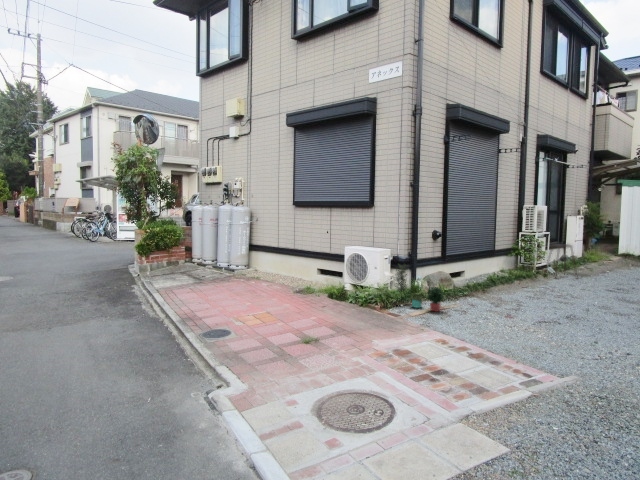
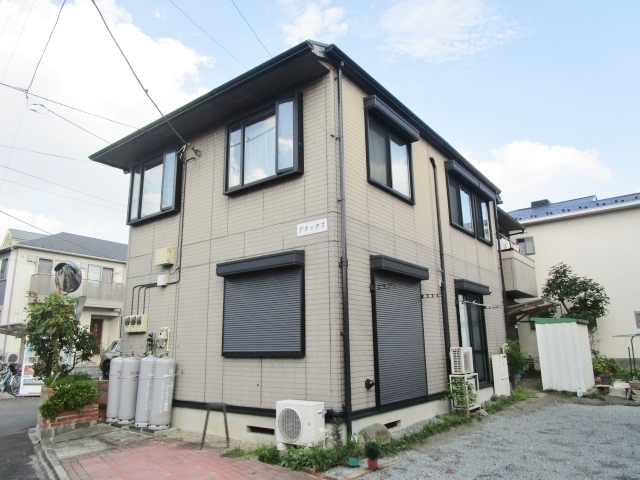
stool: present [547,244,573,261] -> present [201,403,229,449]

